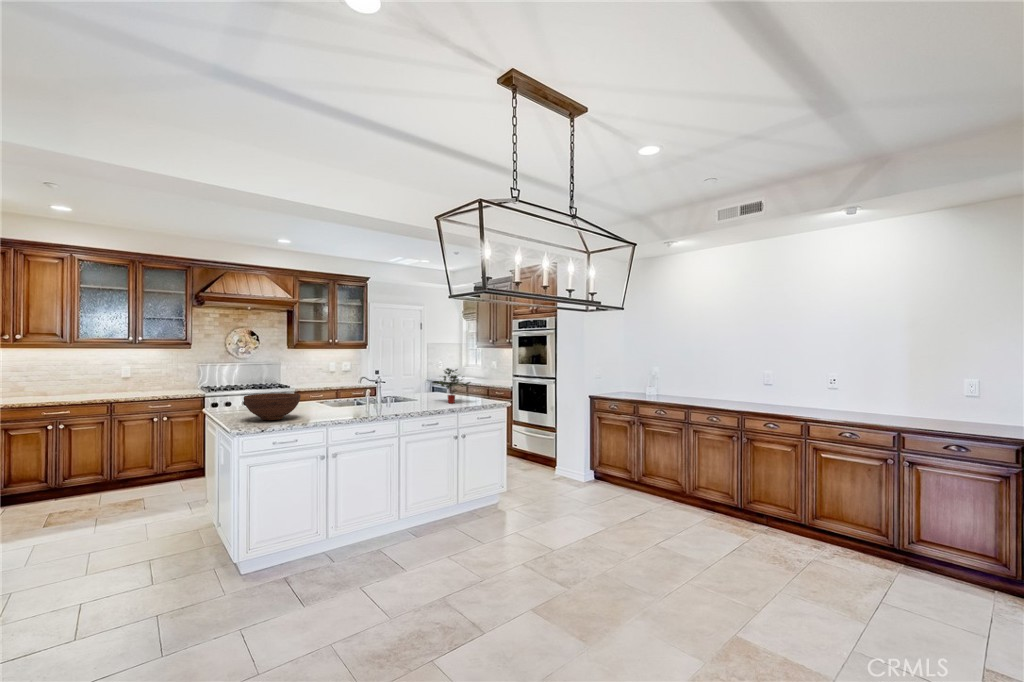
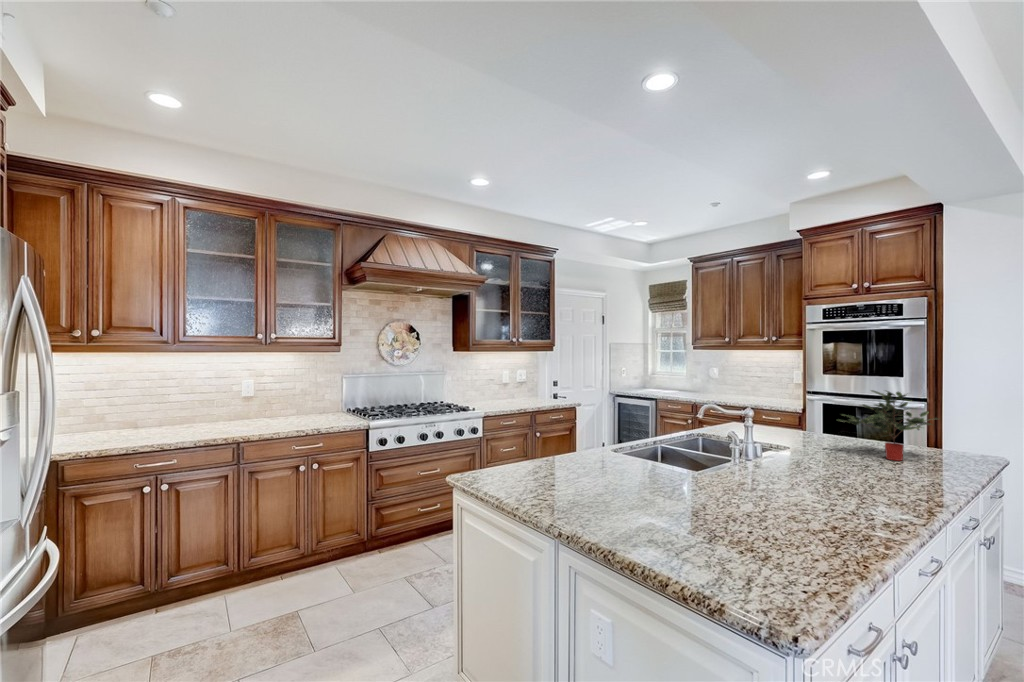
fruit bowl: present [244,393,300,420] -> none [639,459,778,540]

